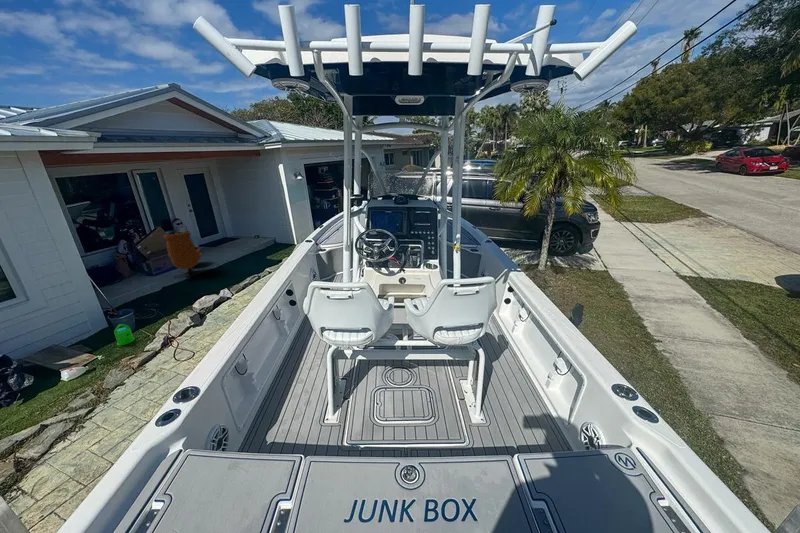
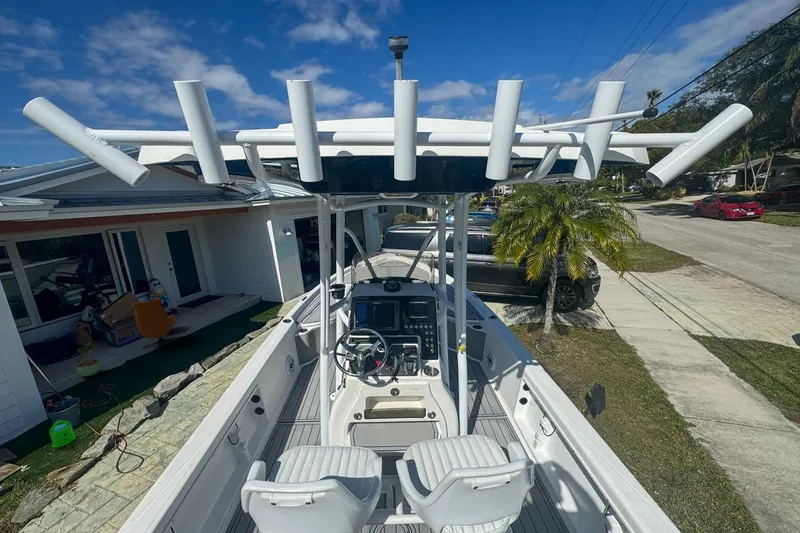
potted plant: none [122,268,142,297] -> present [77,342,101,376]

